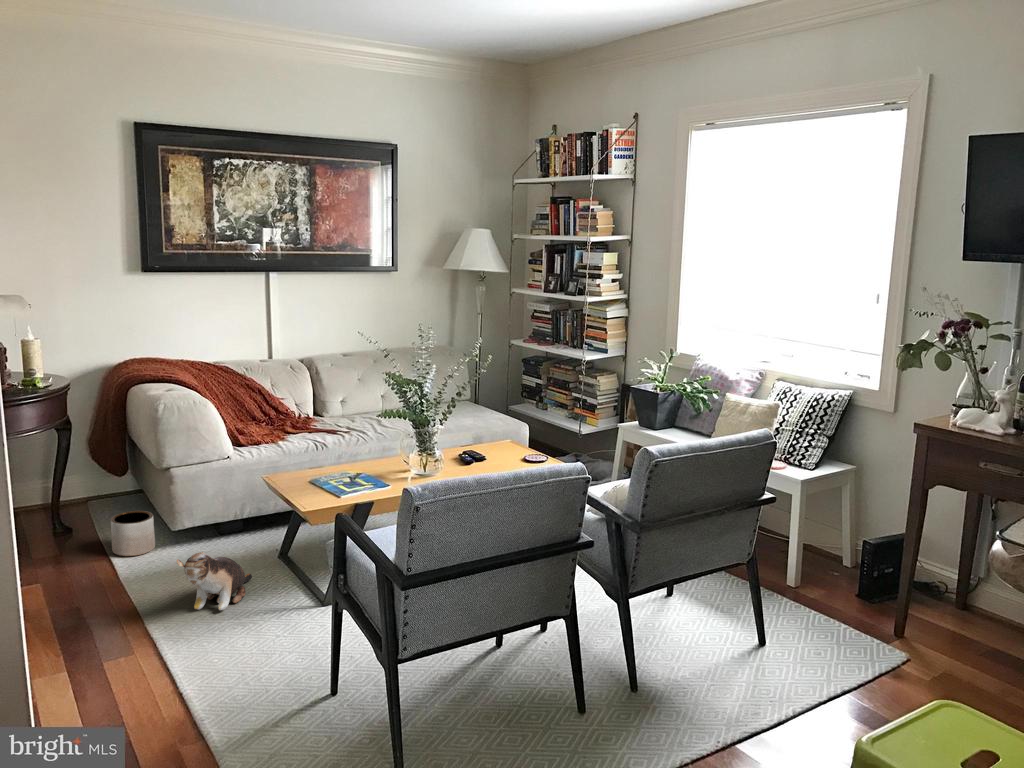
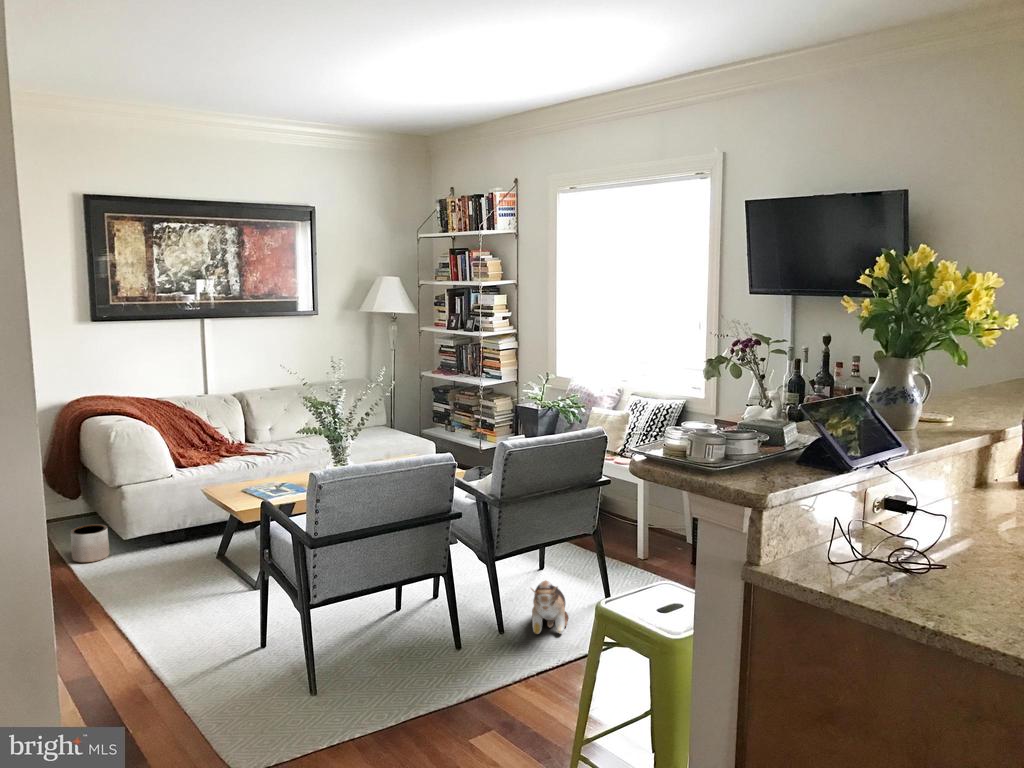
plush toy: present [177,552,252,610] -> present [532,581,568,634]

